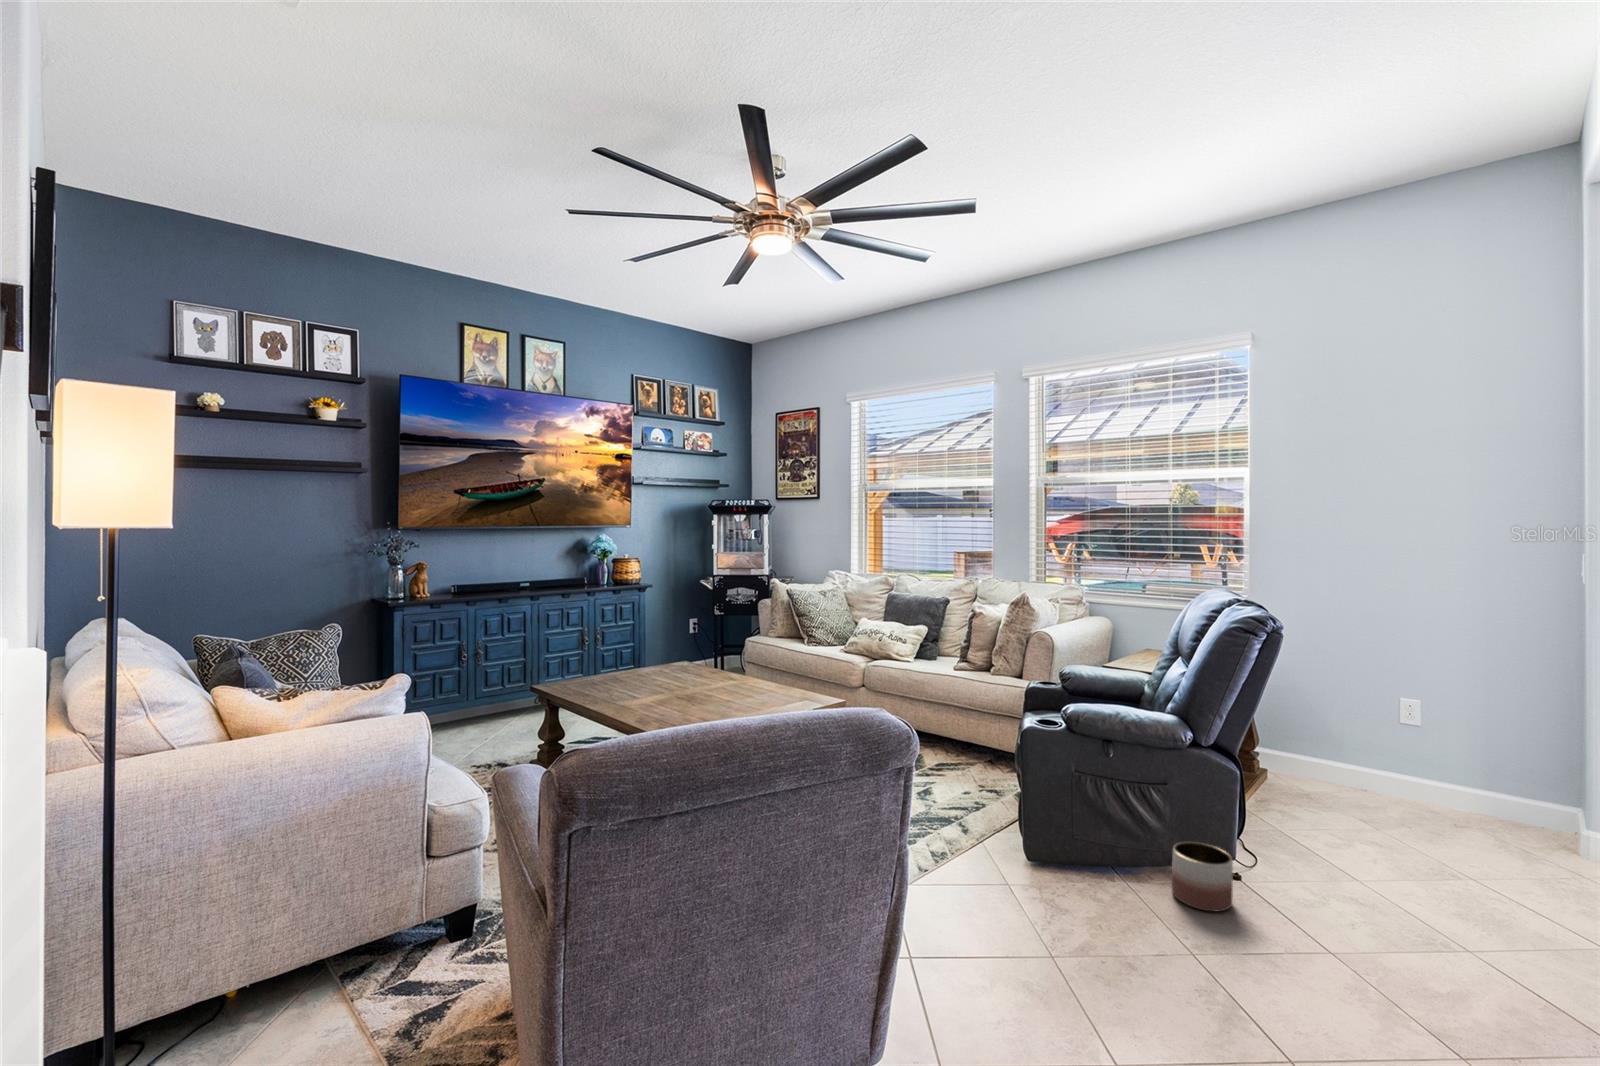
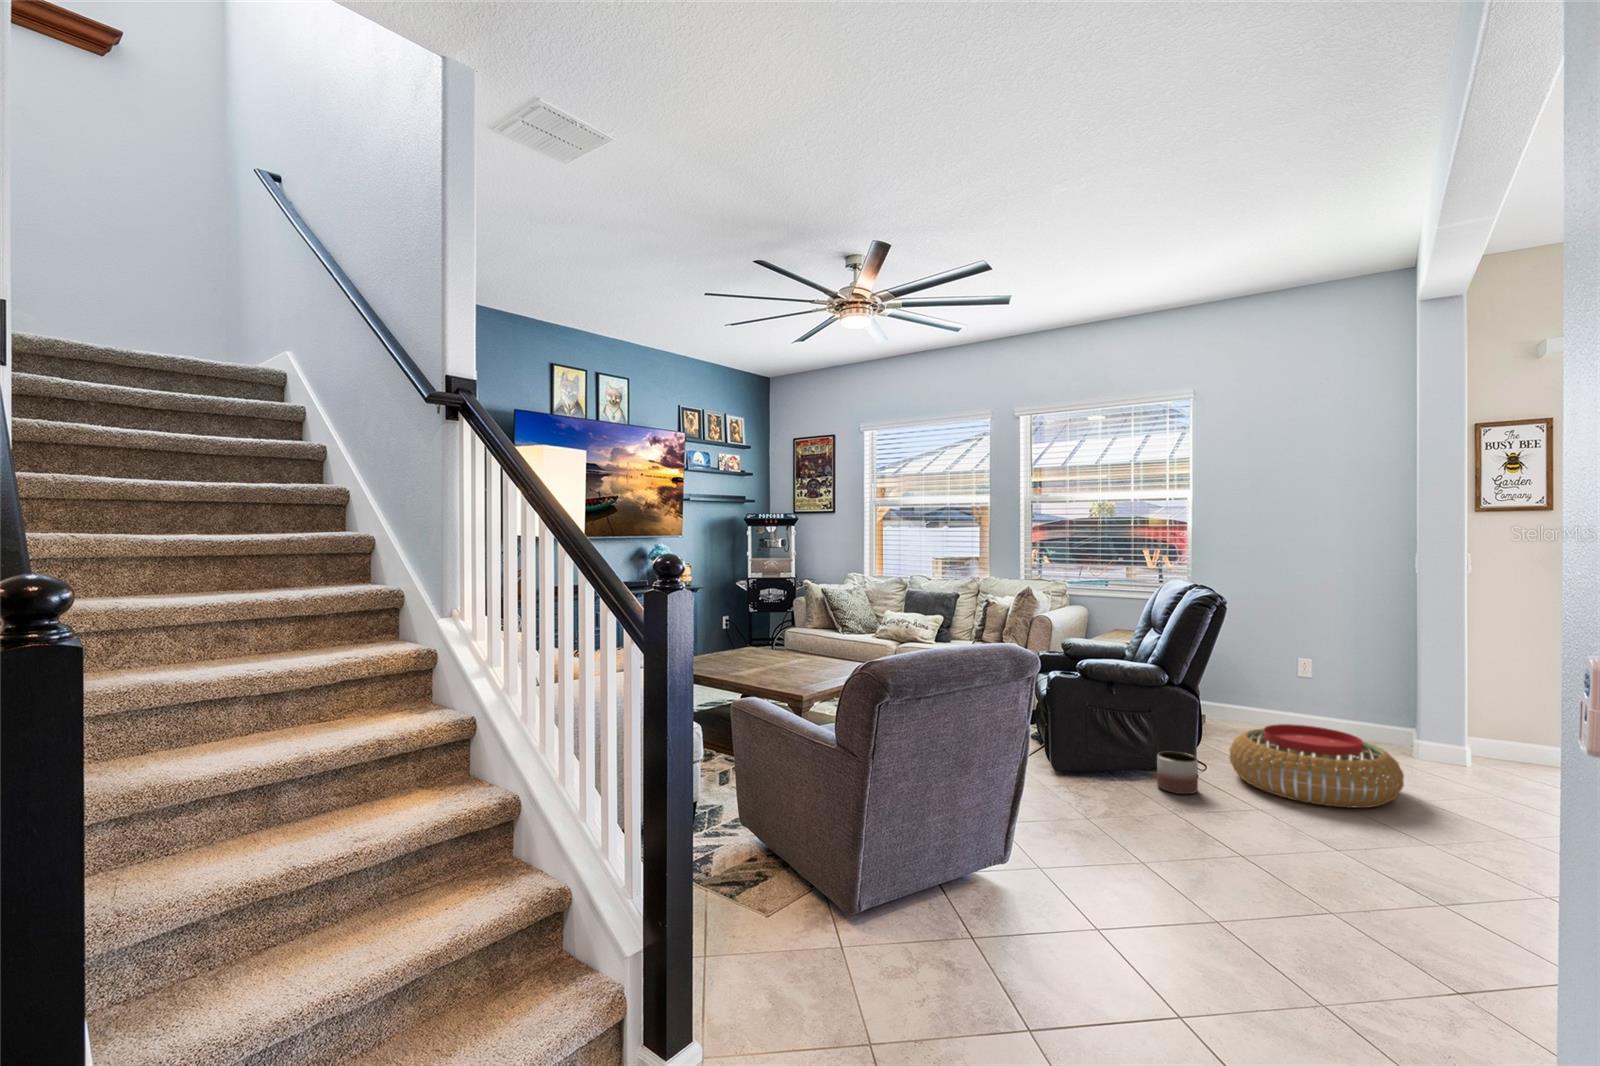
pouf: none [1285,805,1565,957] -> present [1229,724,1404,808]

